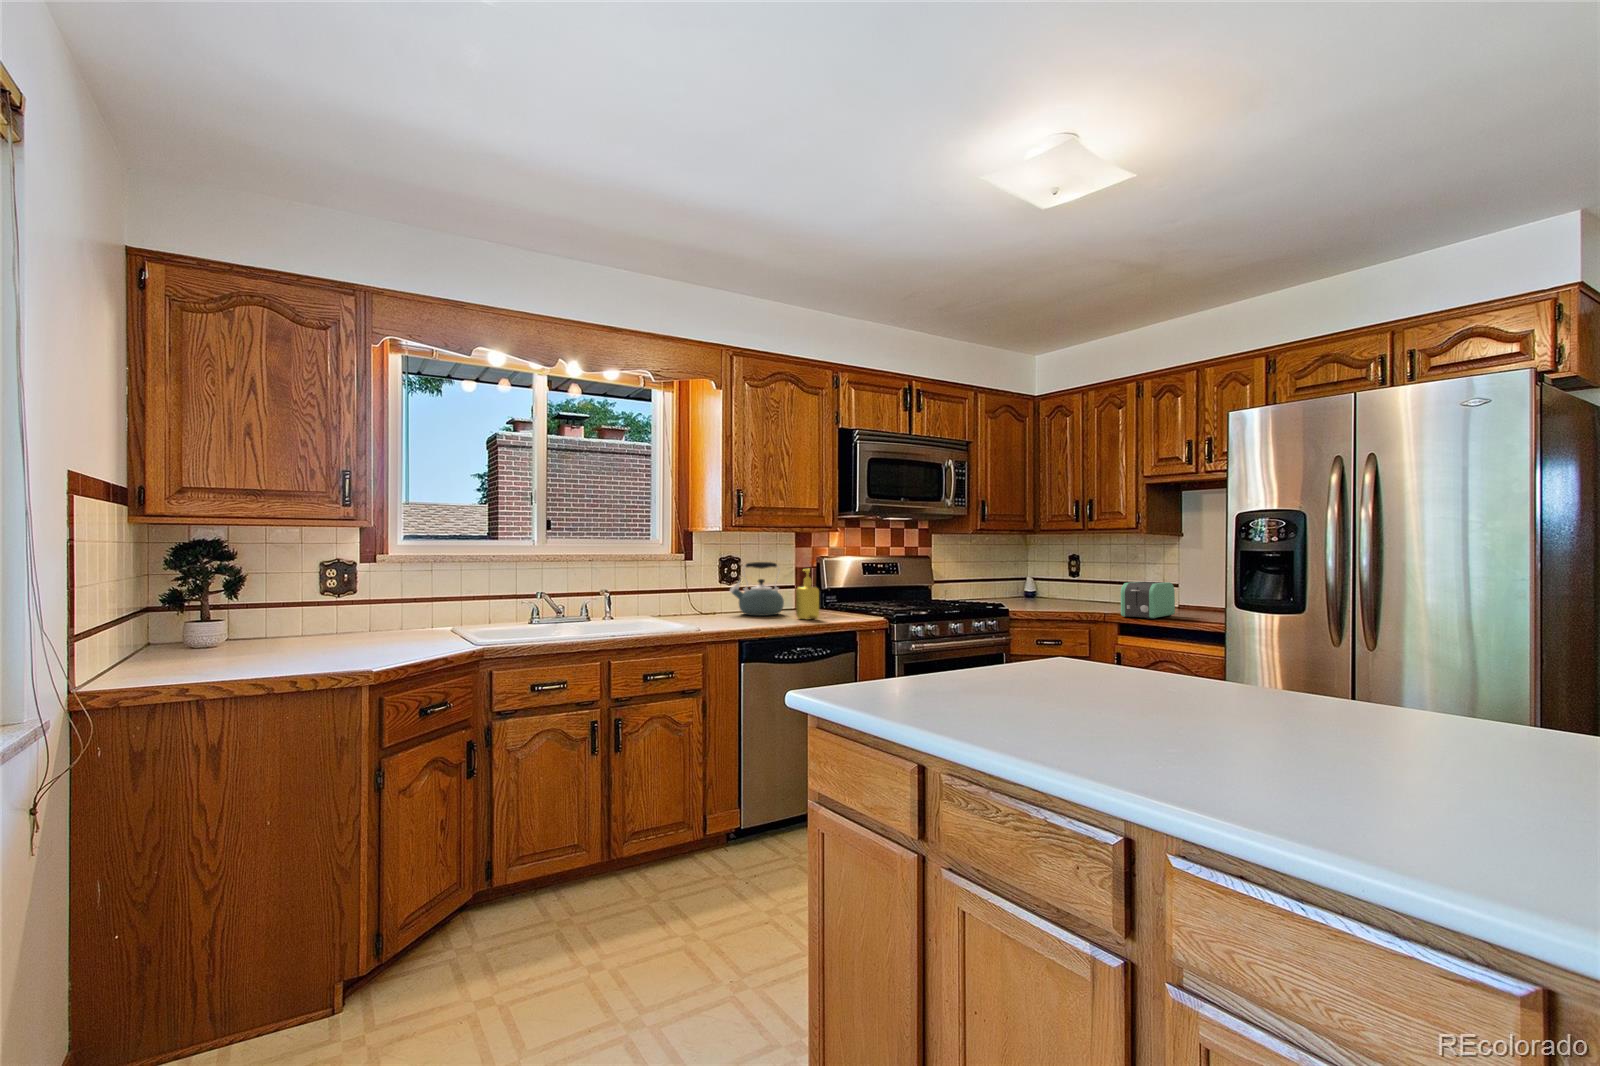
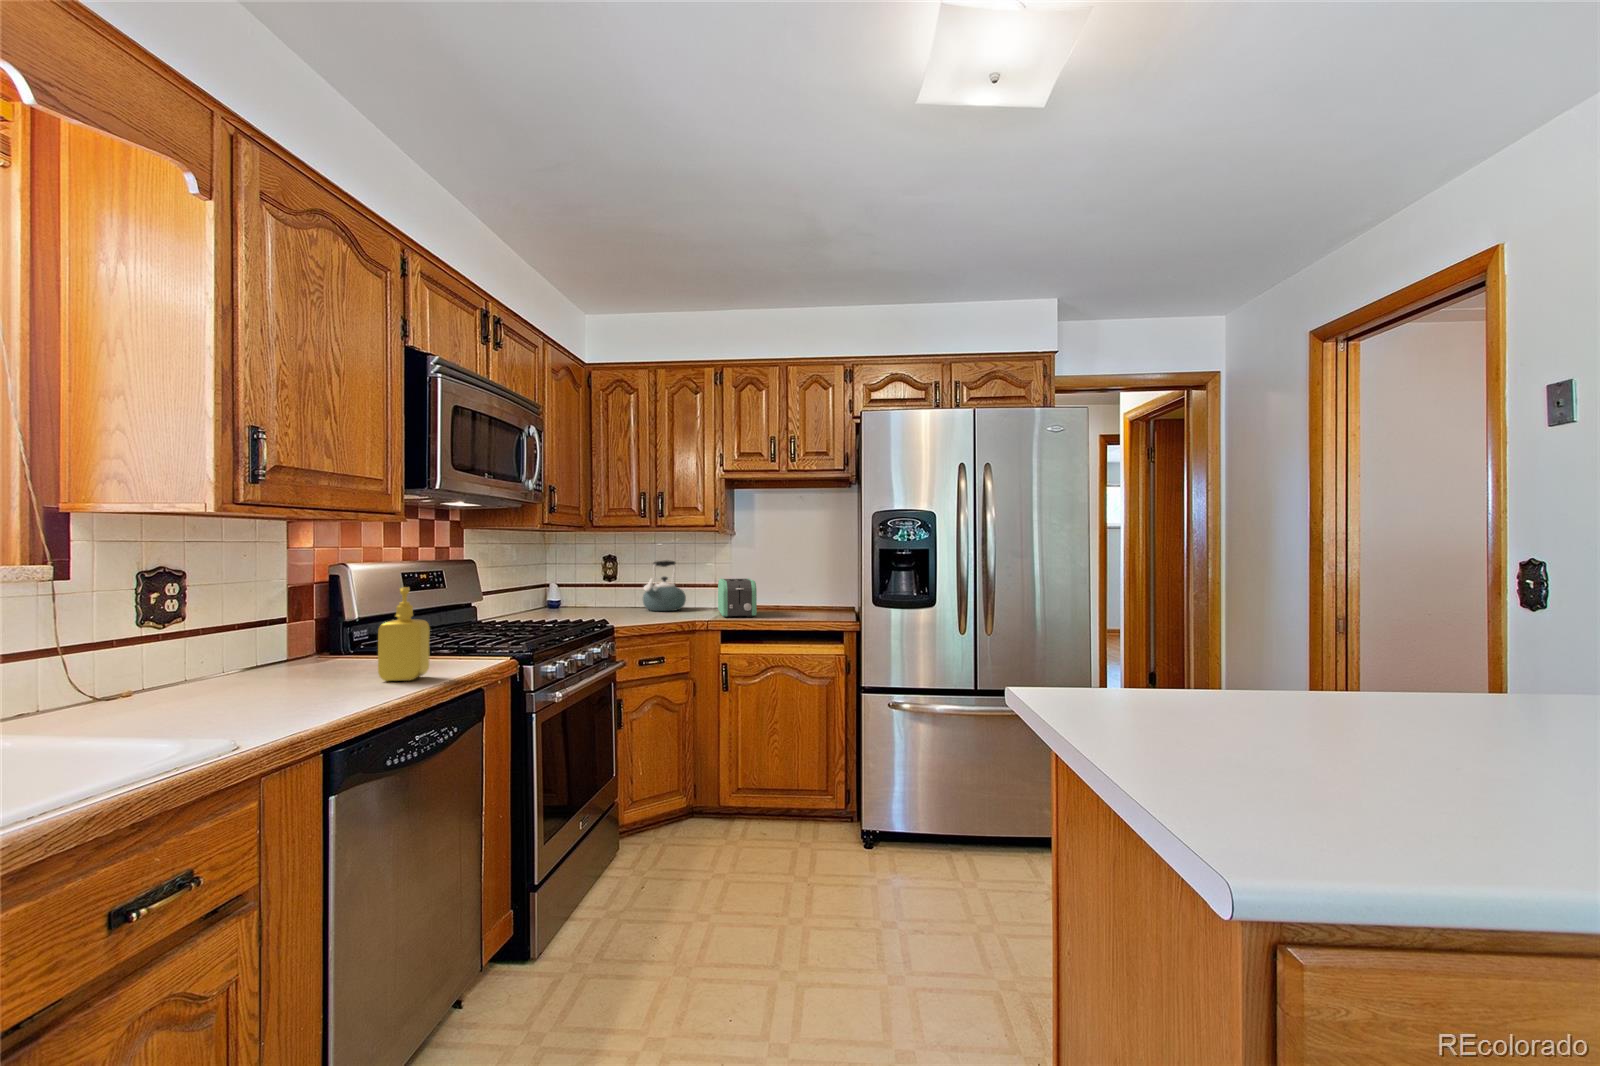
kettle: present [730,562,784,616] -> present [643,560,686,611]

